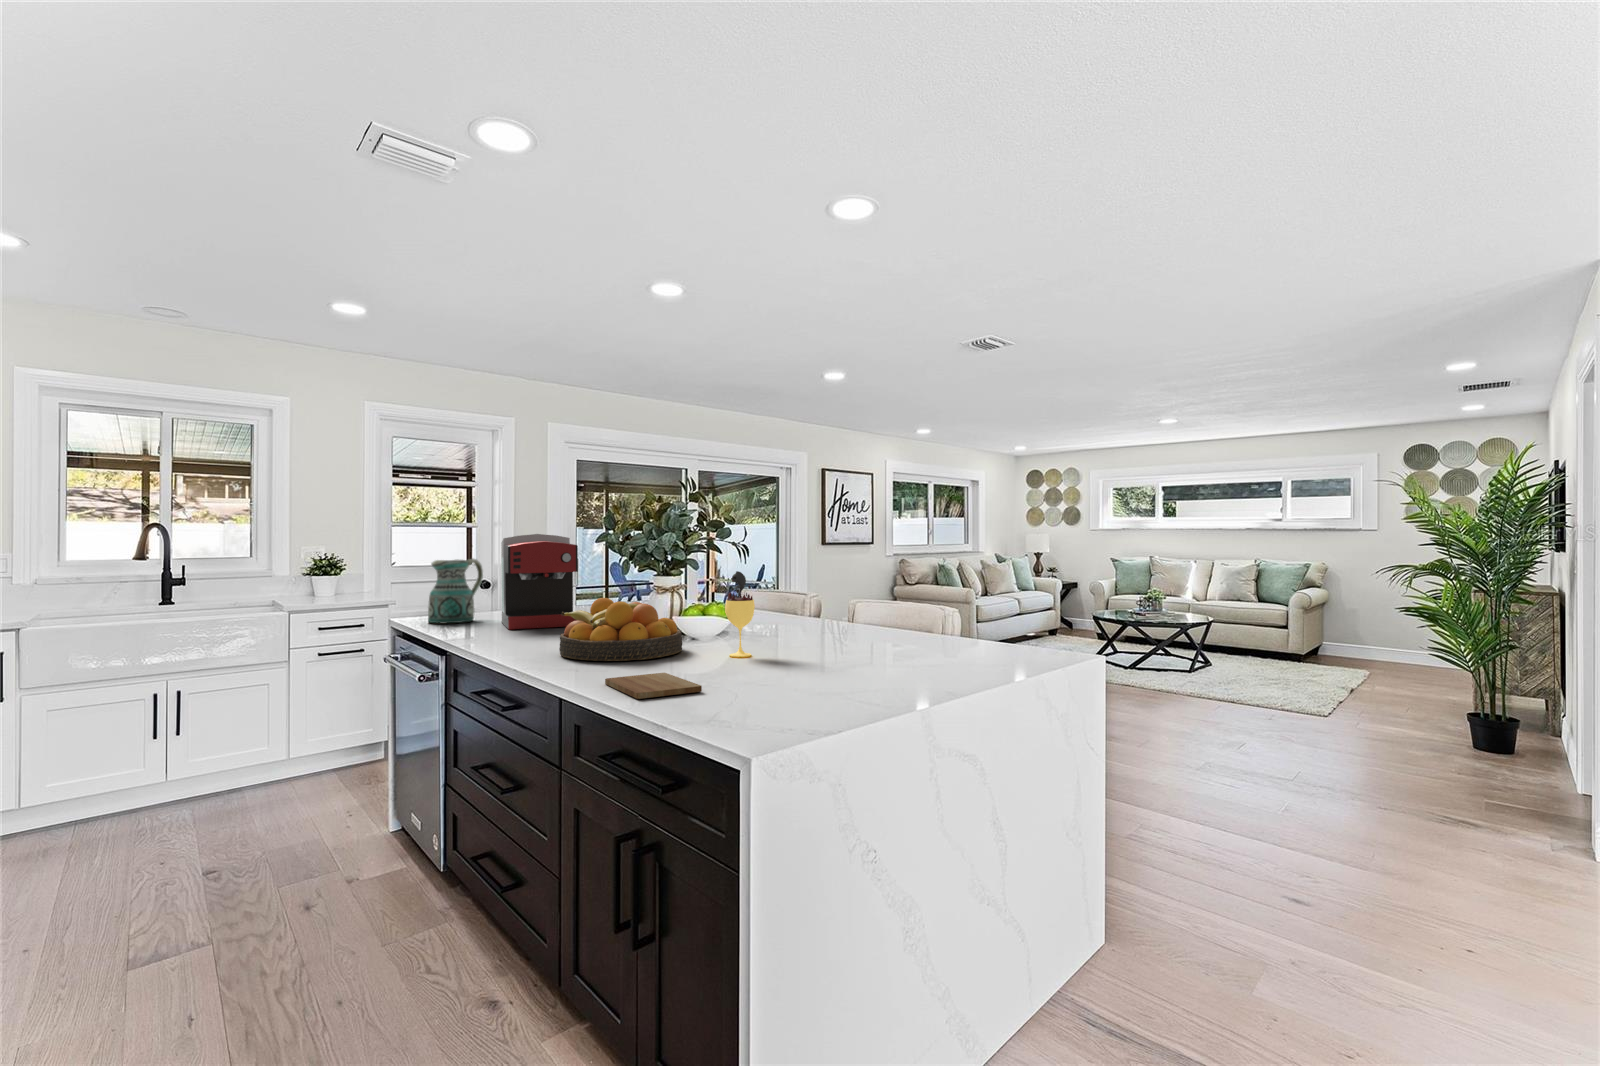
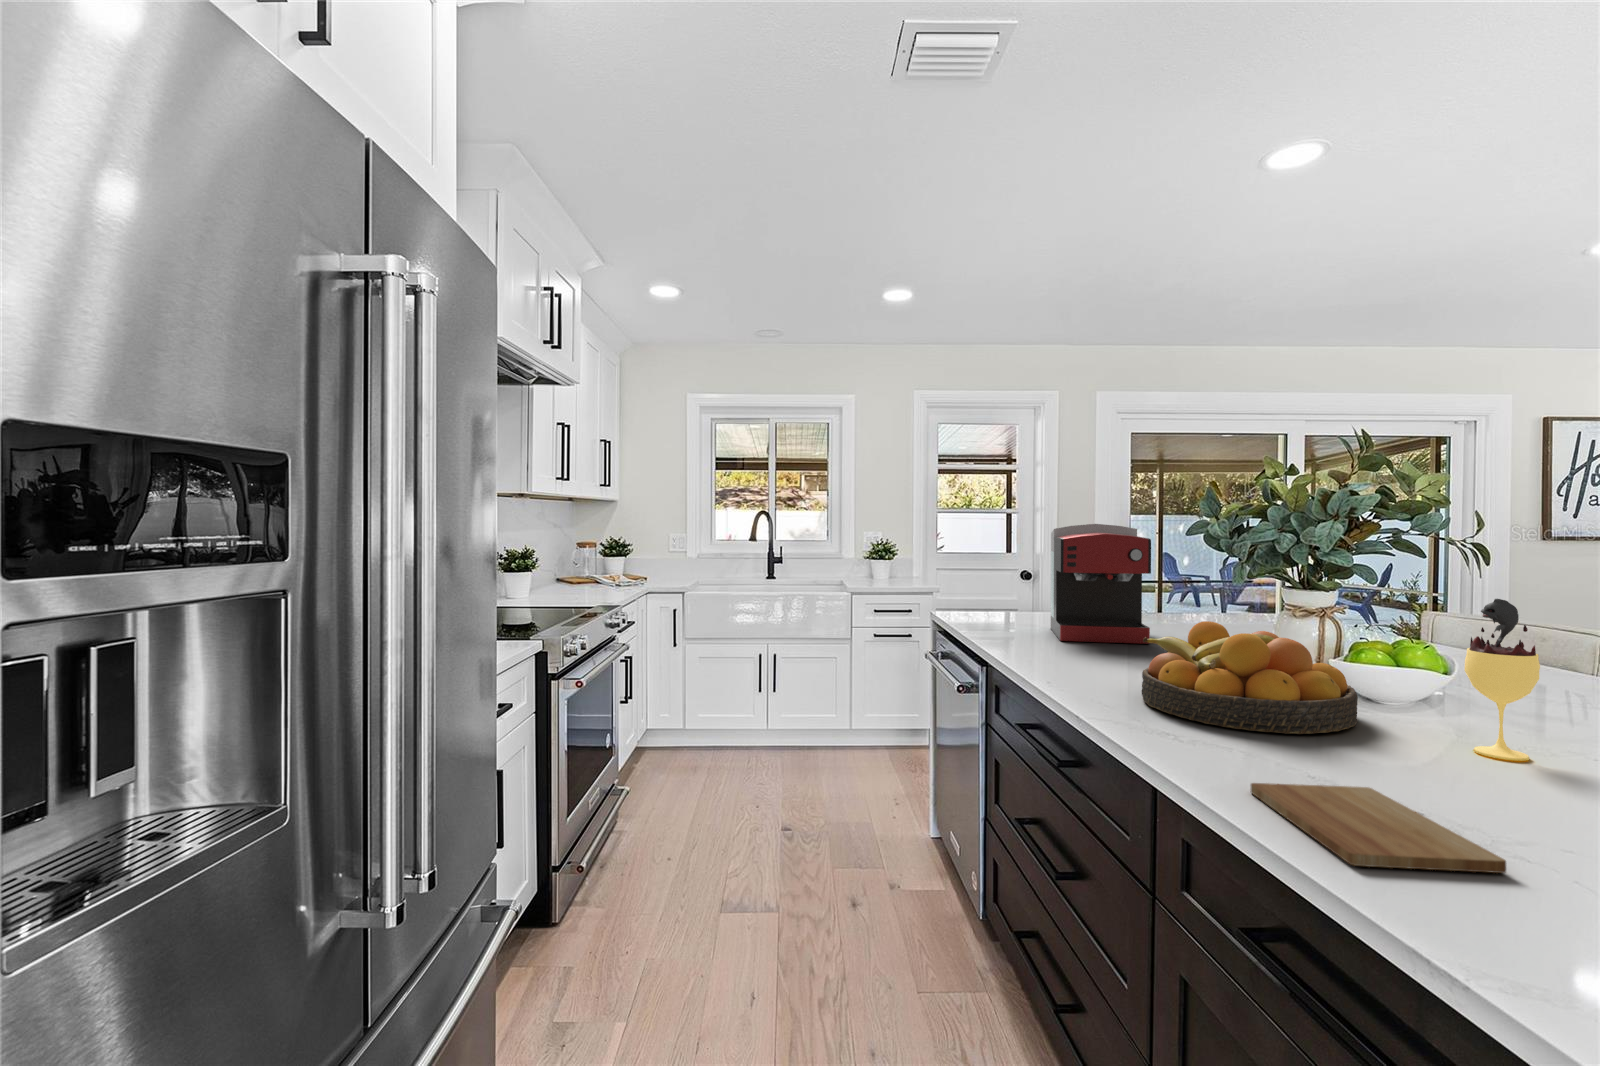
ceramic pitcher: present [428,559,483,624] -> none [969,551,1029,624]

